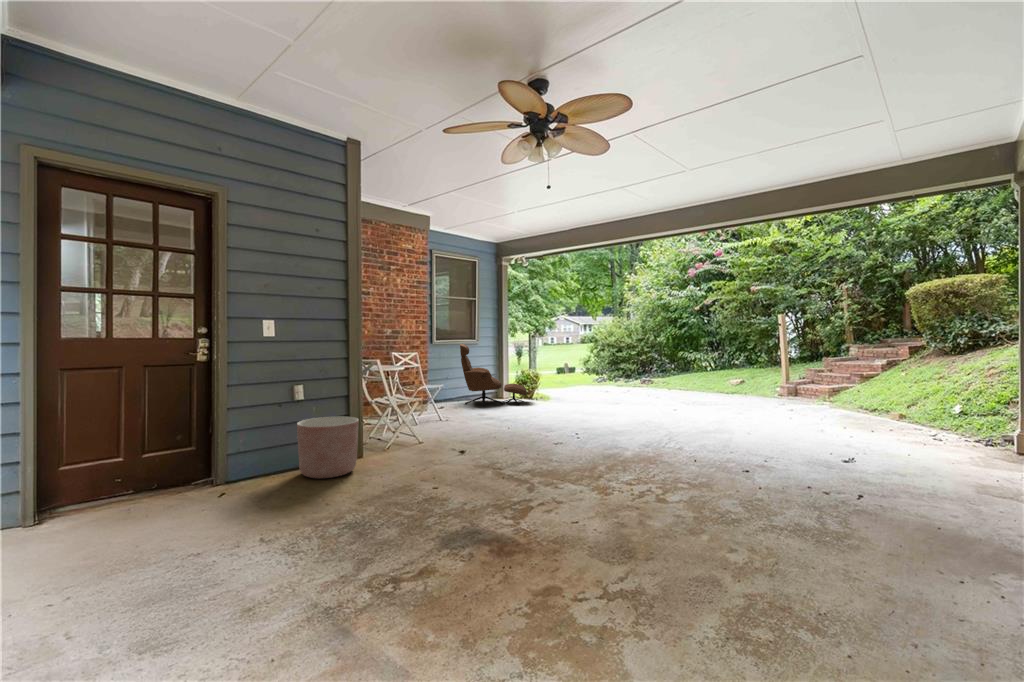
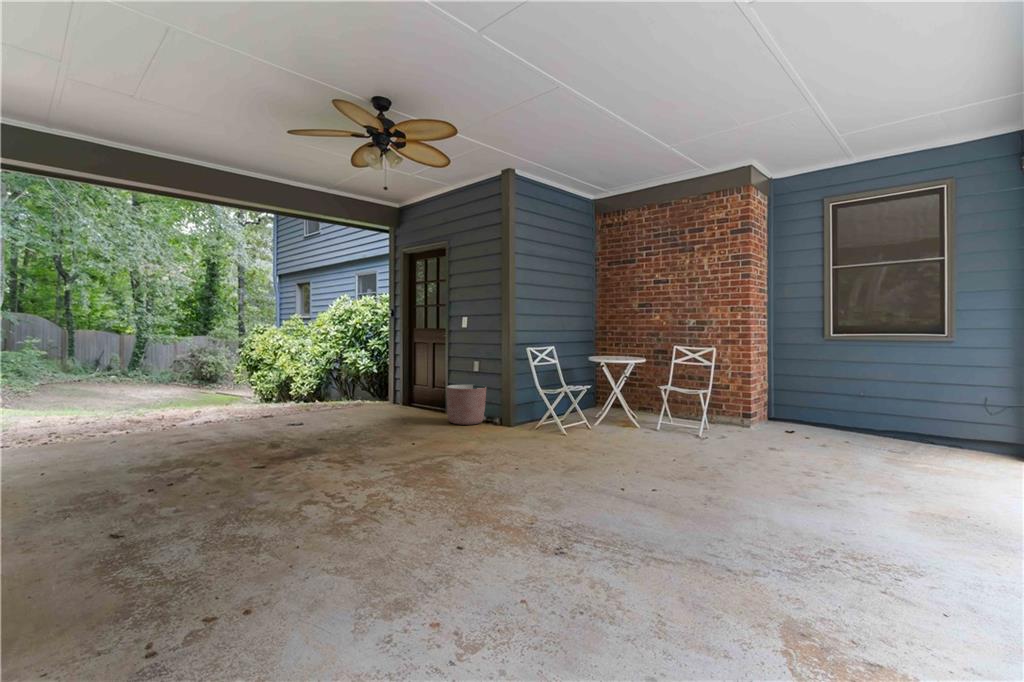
lounge chair: present [460,344,527,406] -> none [831,341,987,476]

